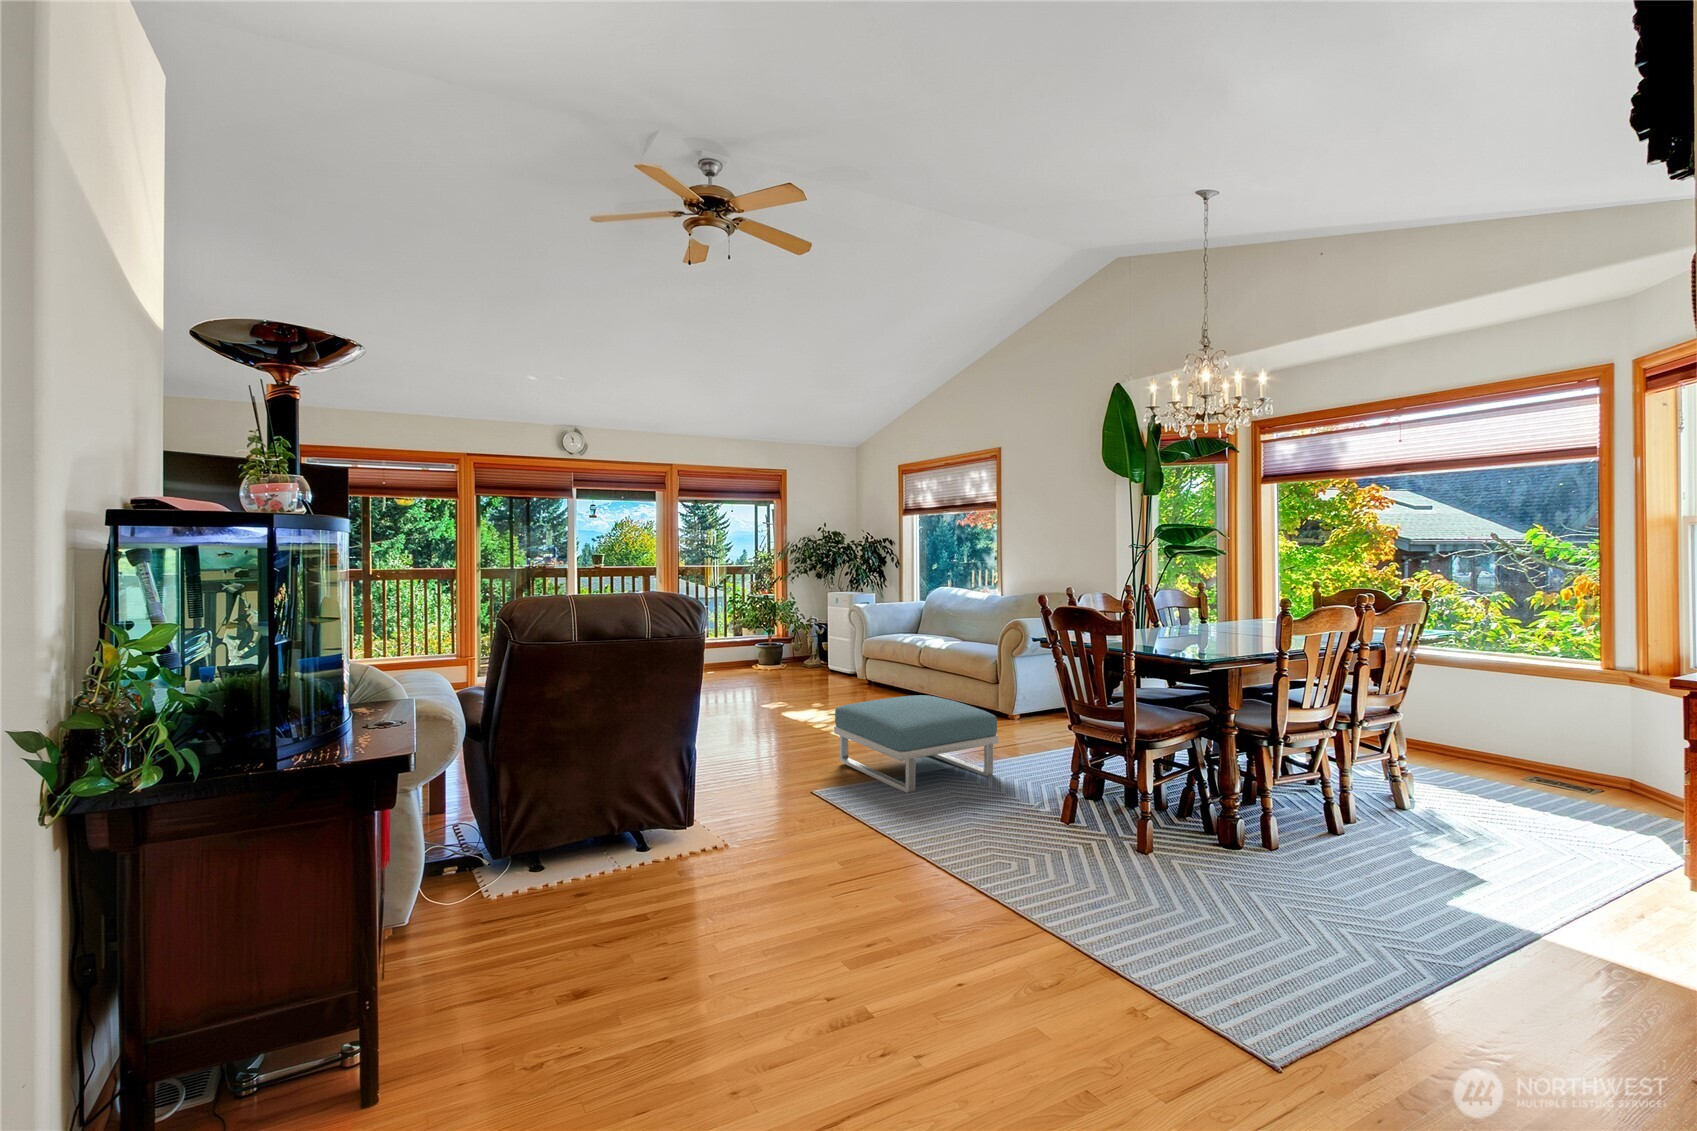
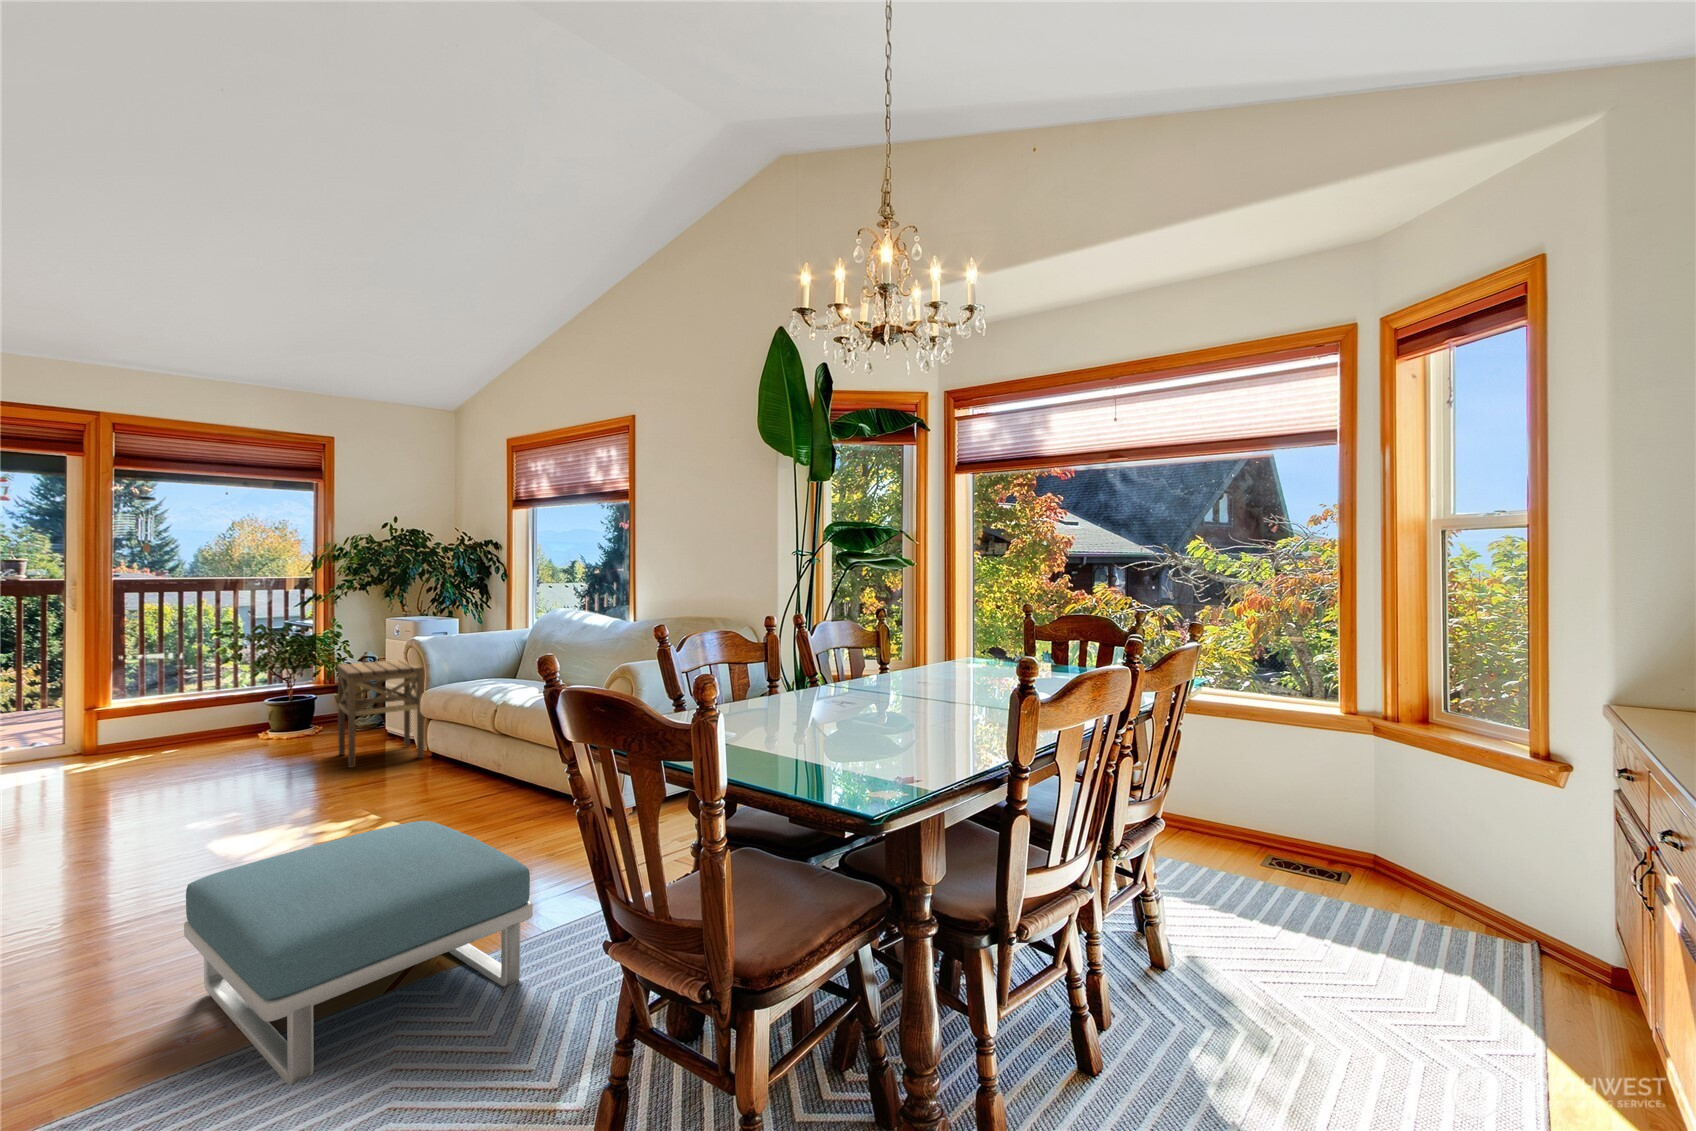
side table: none [809,620,864,687] -> present [337,660,424,767]

